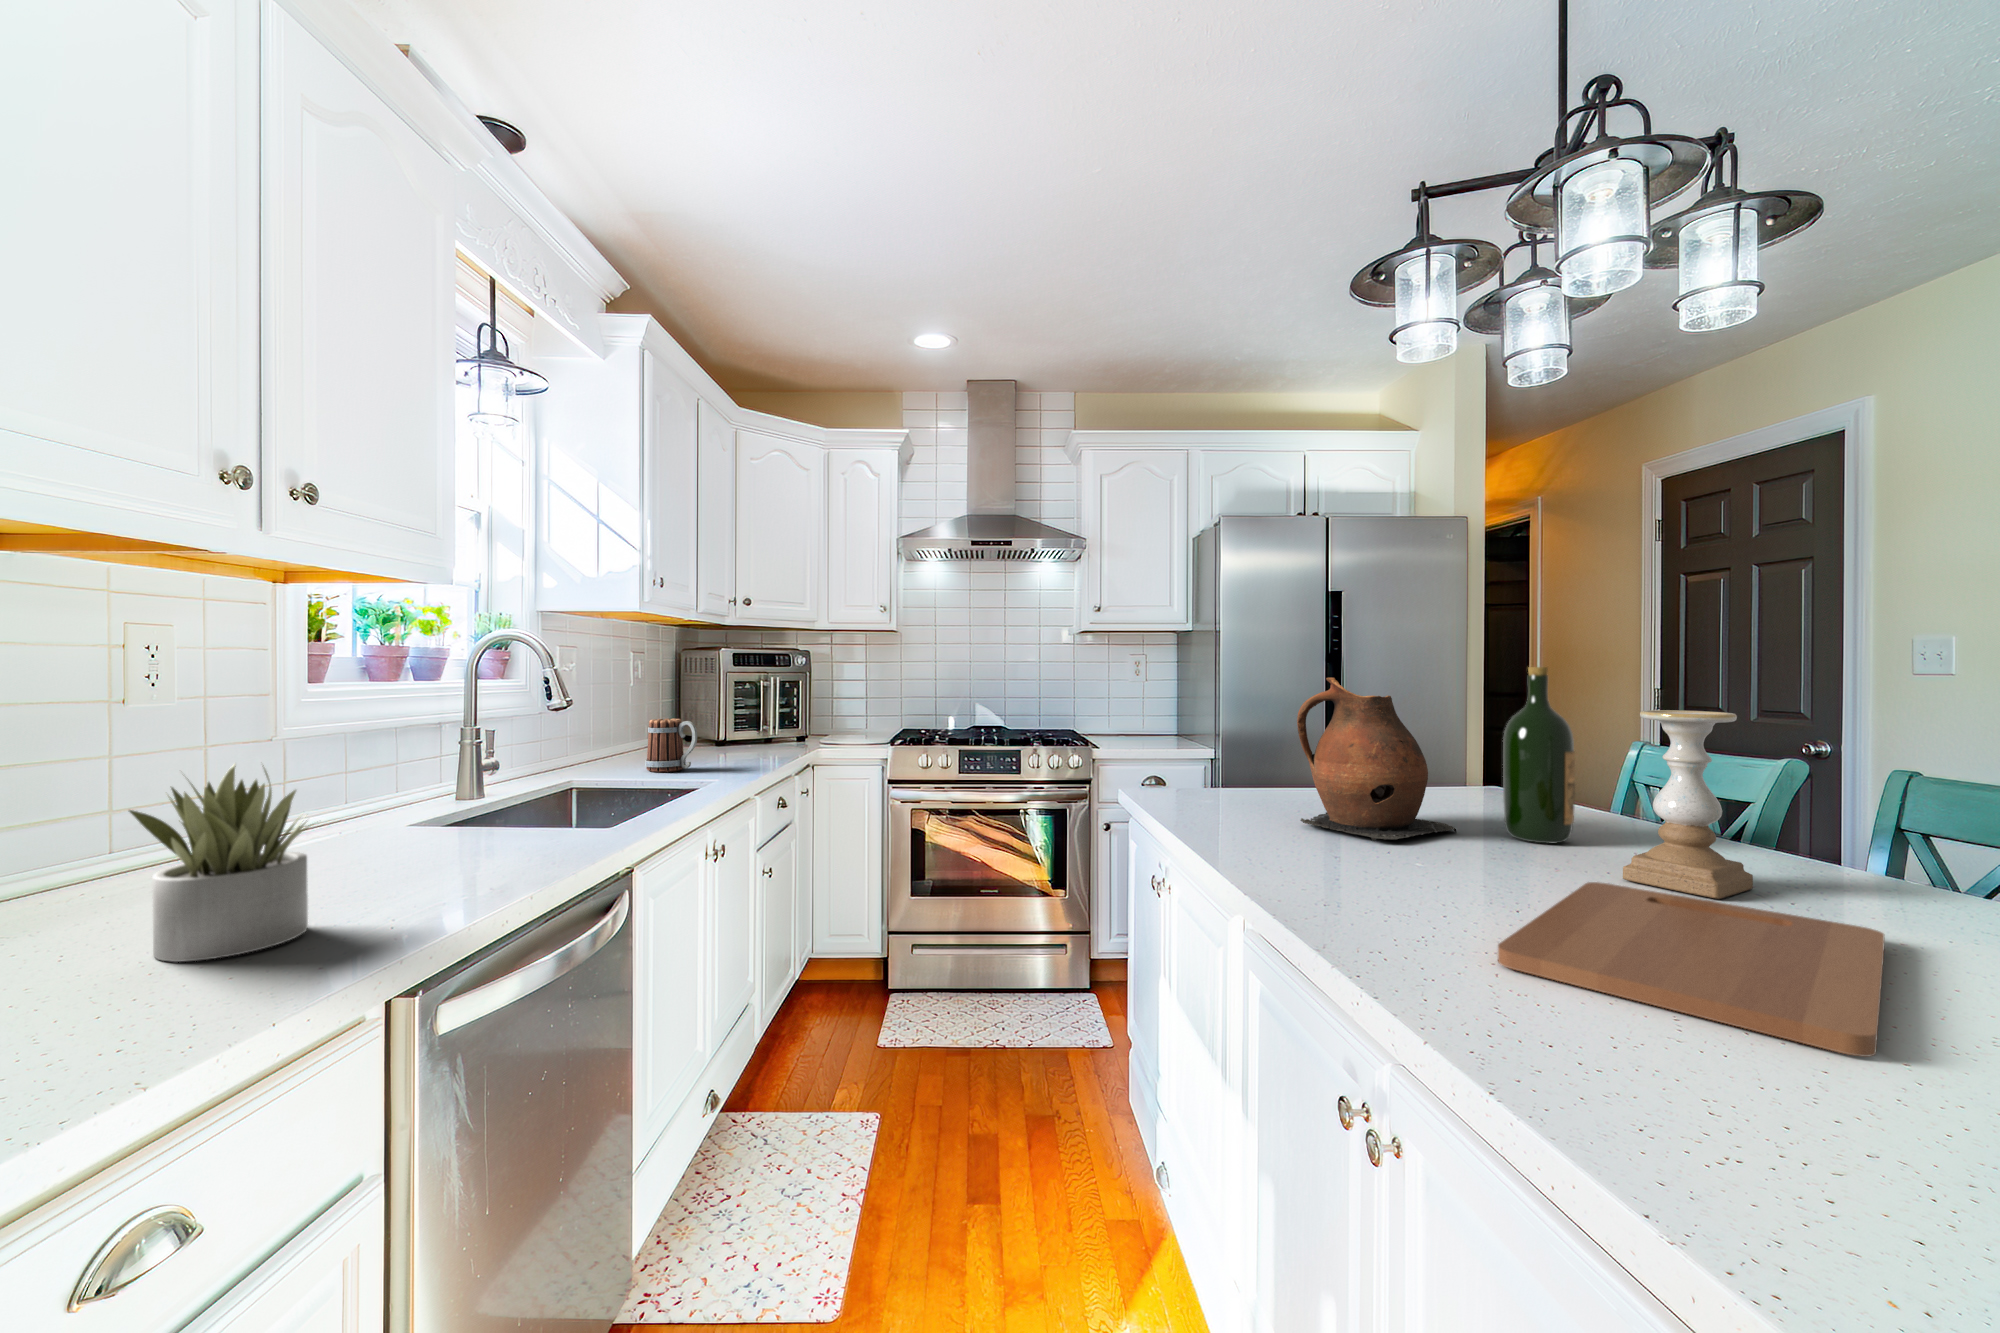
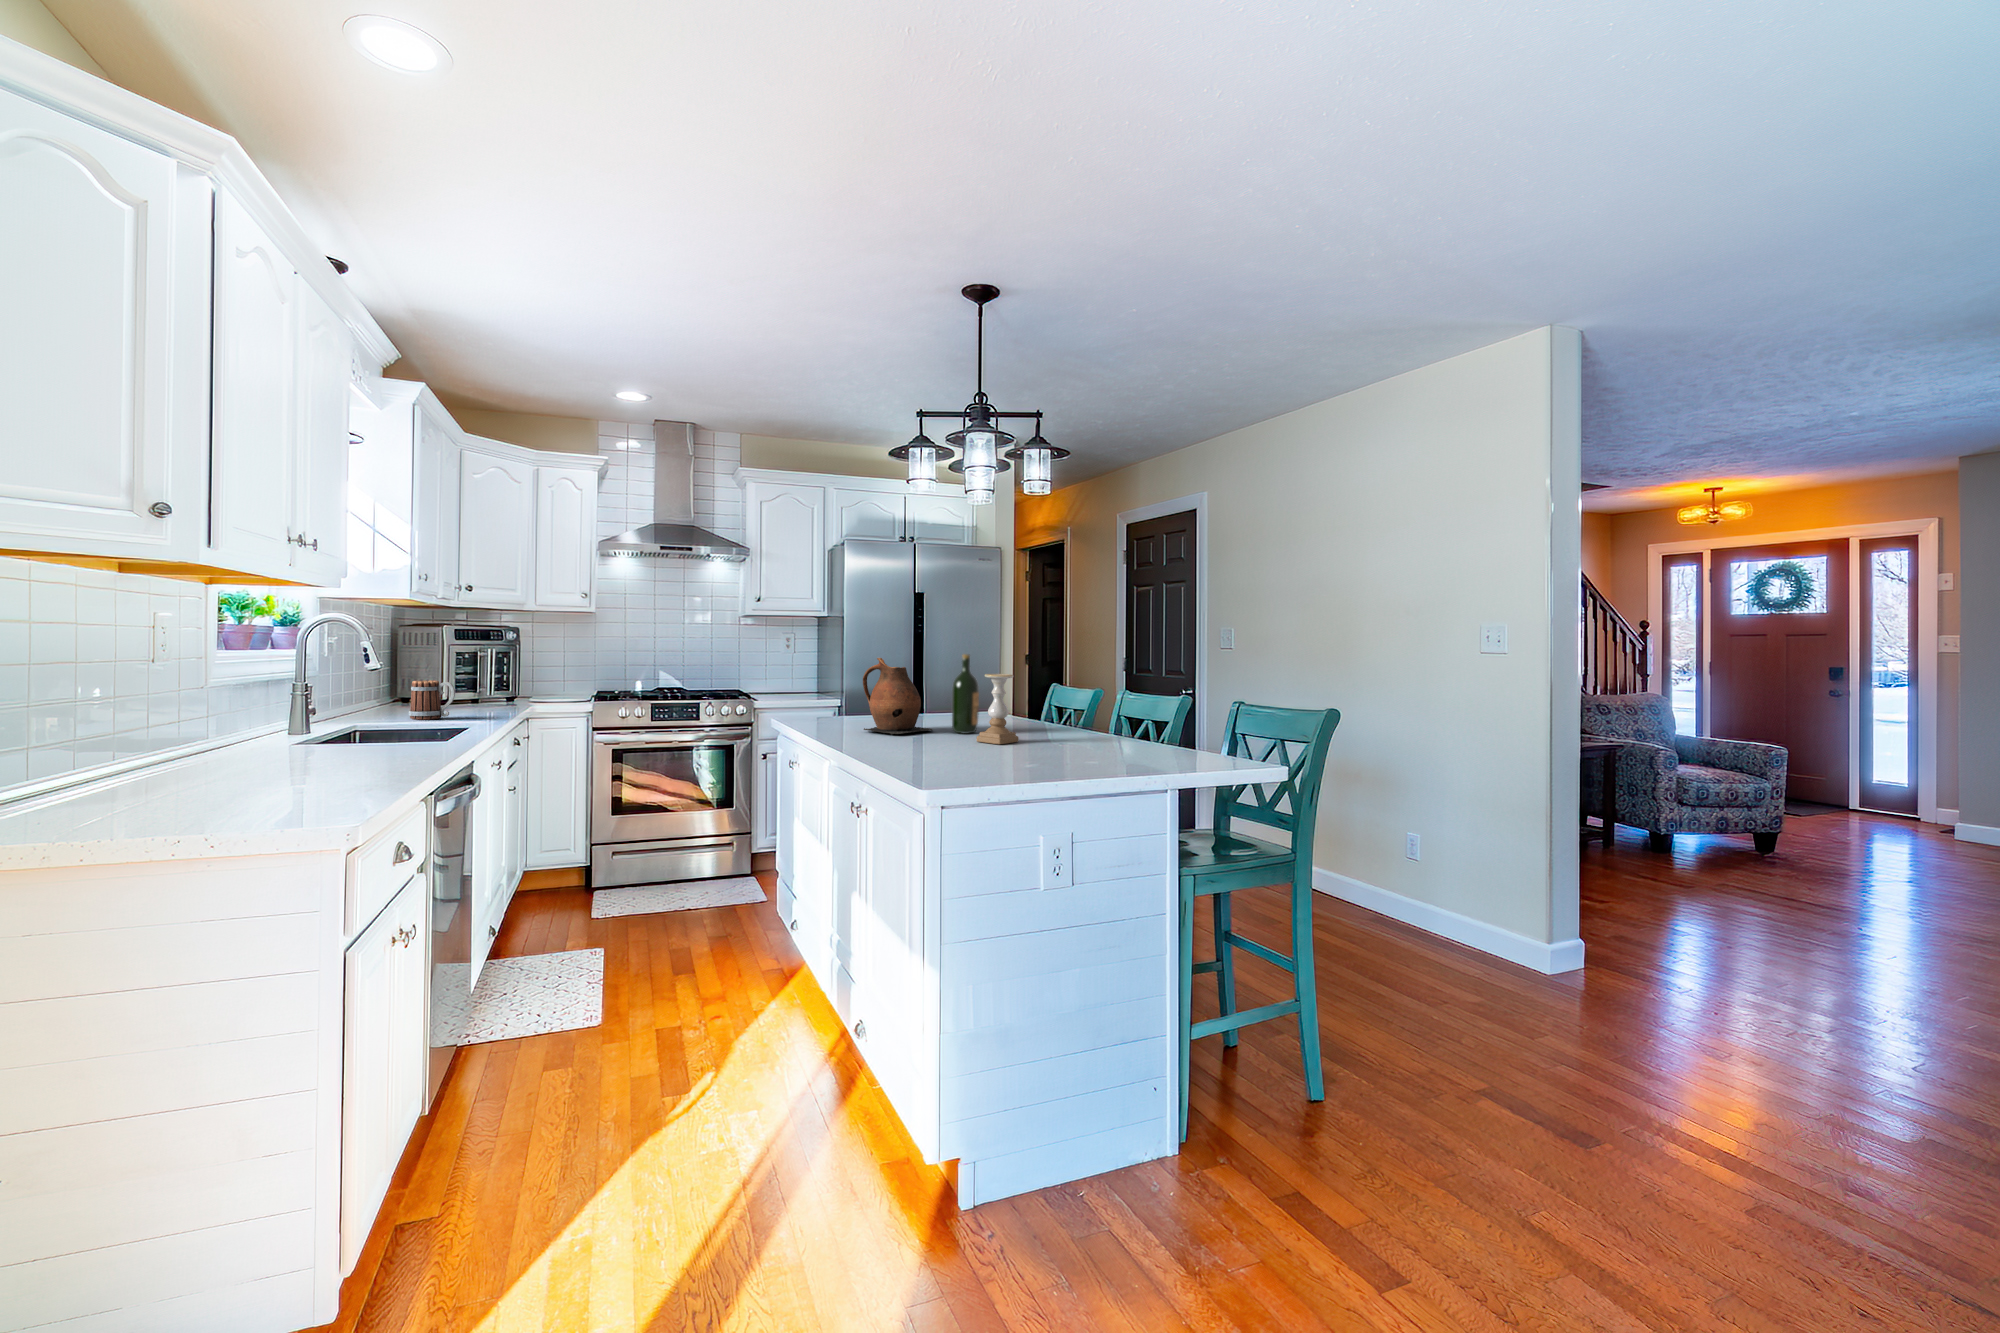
succulent plant: present [129,764,308,962] -> none [308,695,380,781]
cutting board: present [1498,882,1885,1057] -> none [901,740,1027,767]

